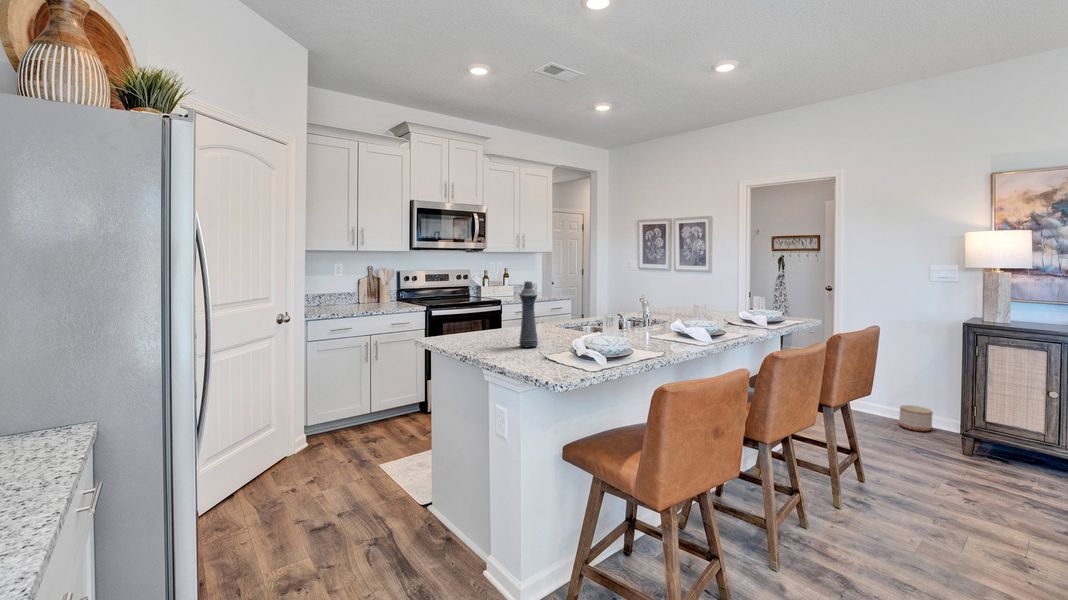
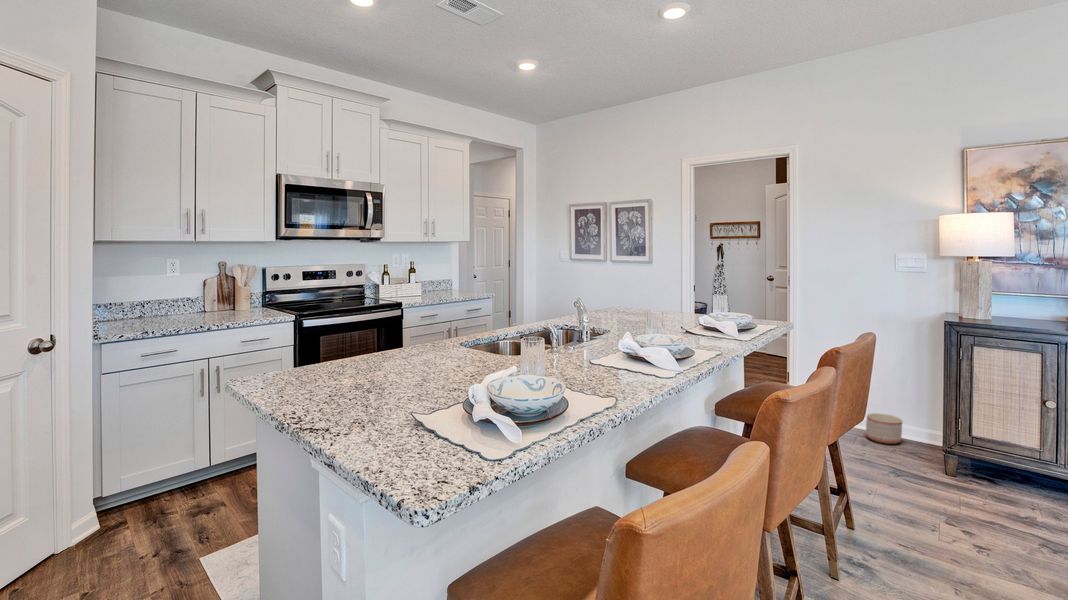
bottle: present [519,281,538,347] -> none [388,287,423,394]

